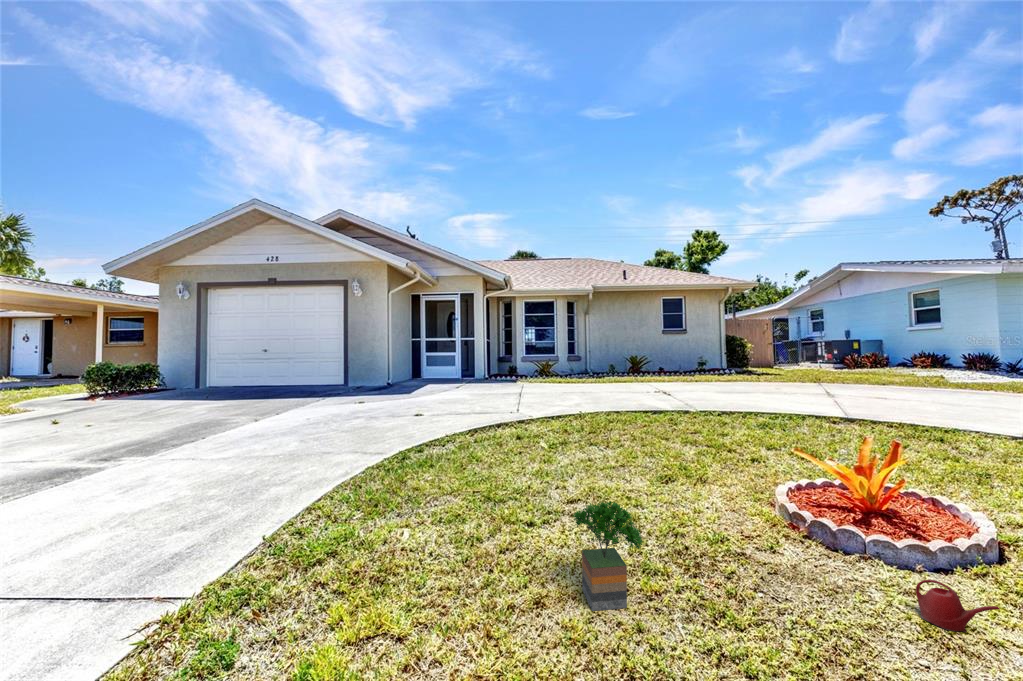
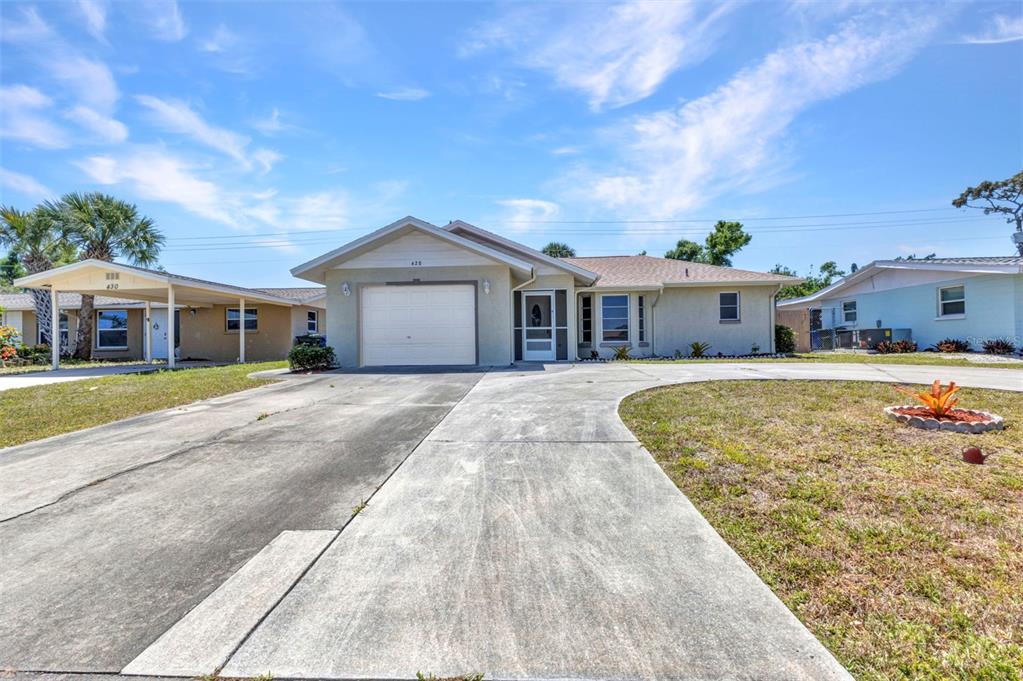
potted tree: present [573,501,643,611] -> none [799,415,840,461]

